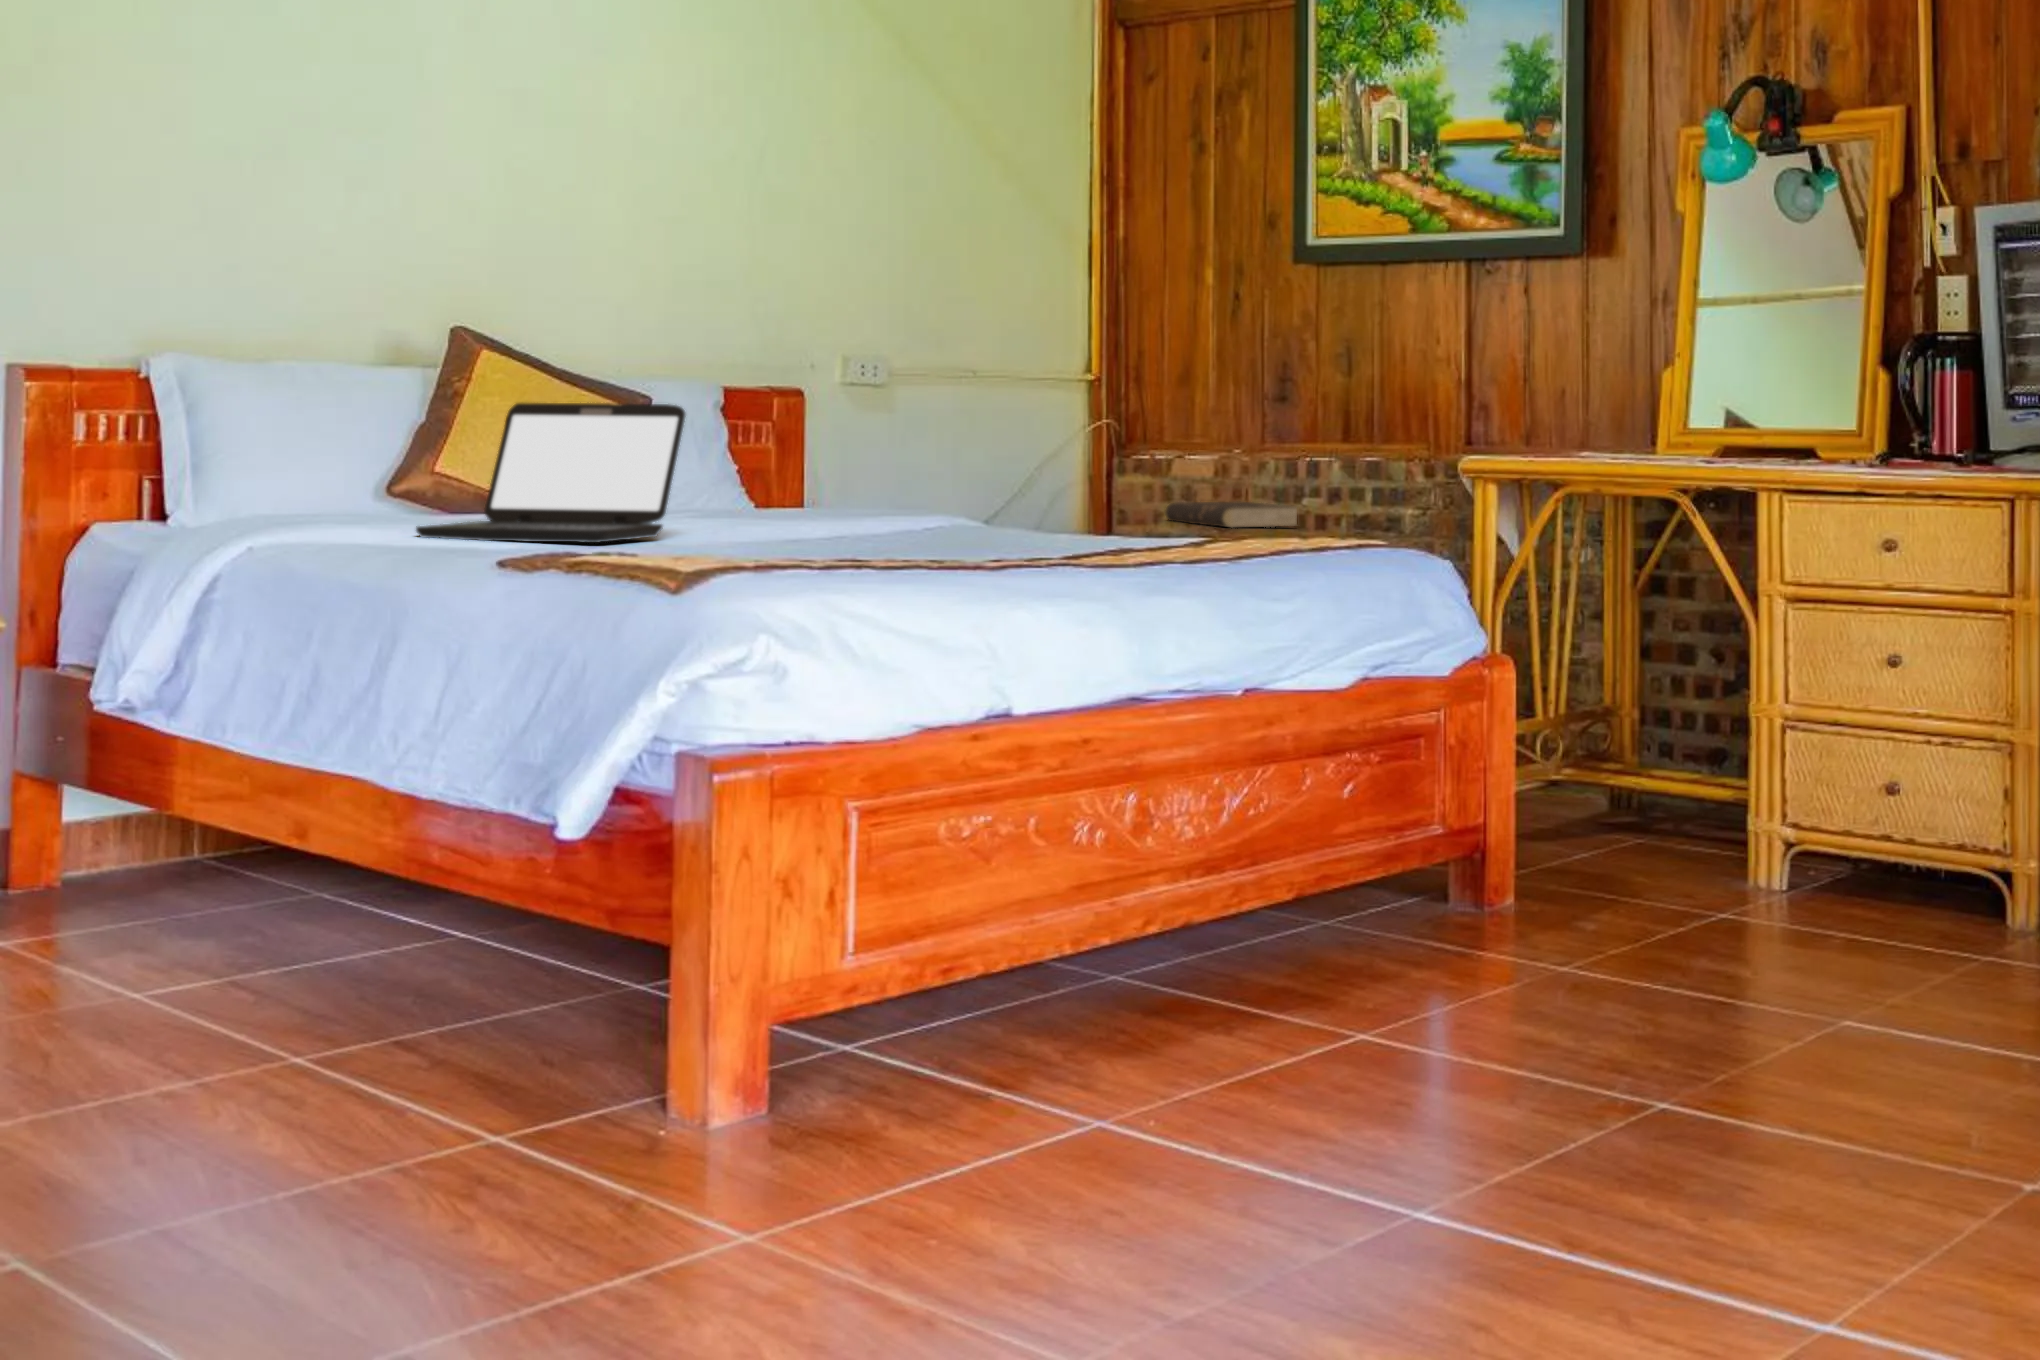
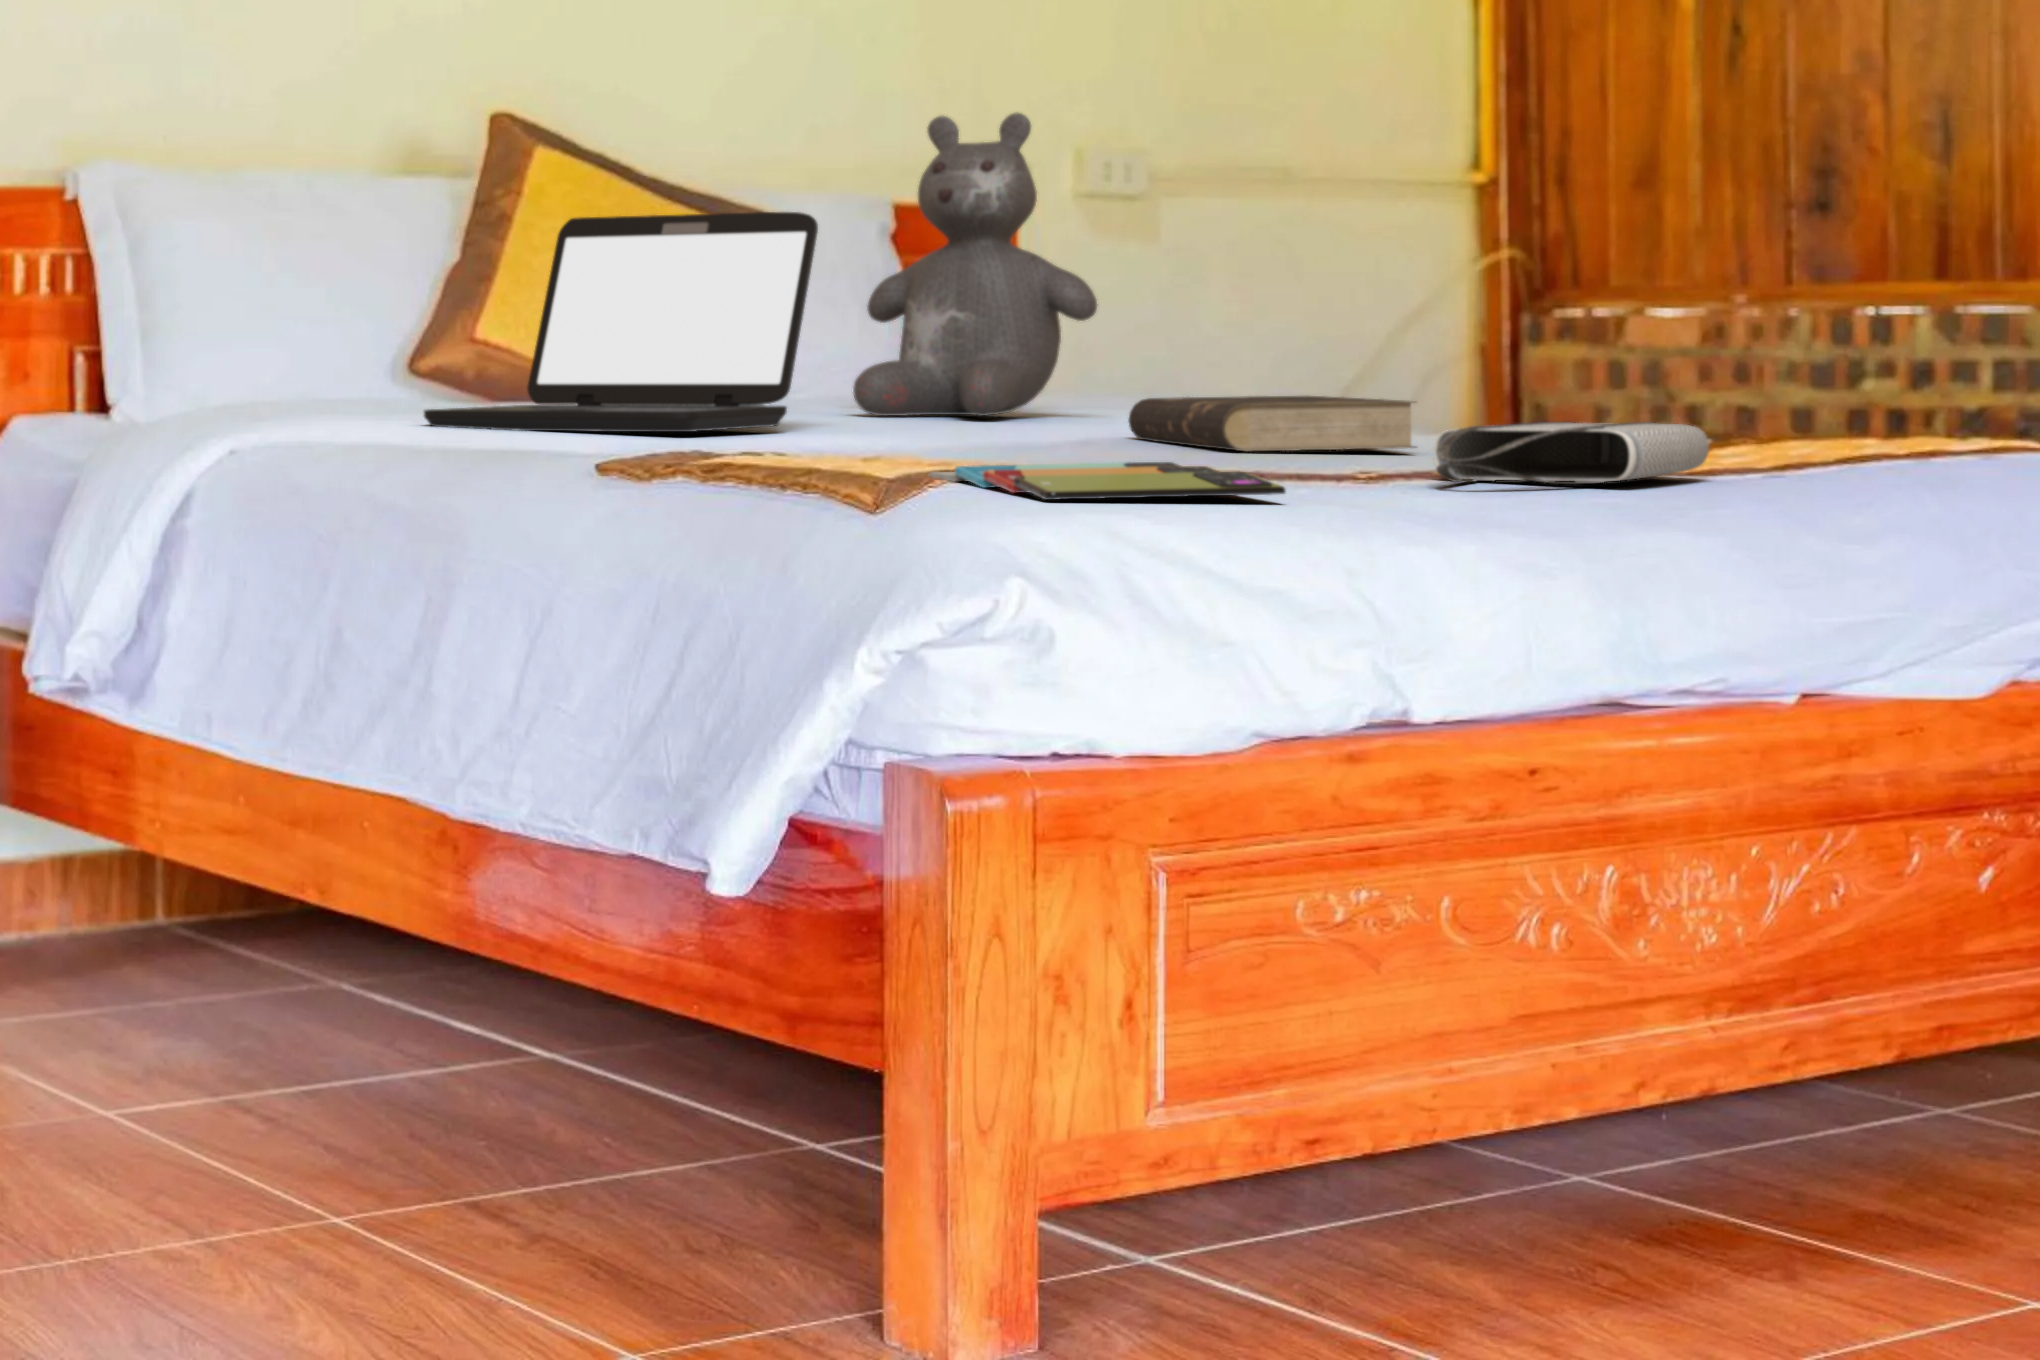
teddy bear: none [698,338,856,524] -> present [853,112,1098,416]
book: present [1166,502,1297,527] -> present [1129,396,1415,451]
tote bag: none [1060,541,1209,577] -> present [1433,422,1709,484]
smartphone: none [767,569,979,597] -> present [929,462,1286,500]

